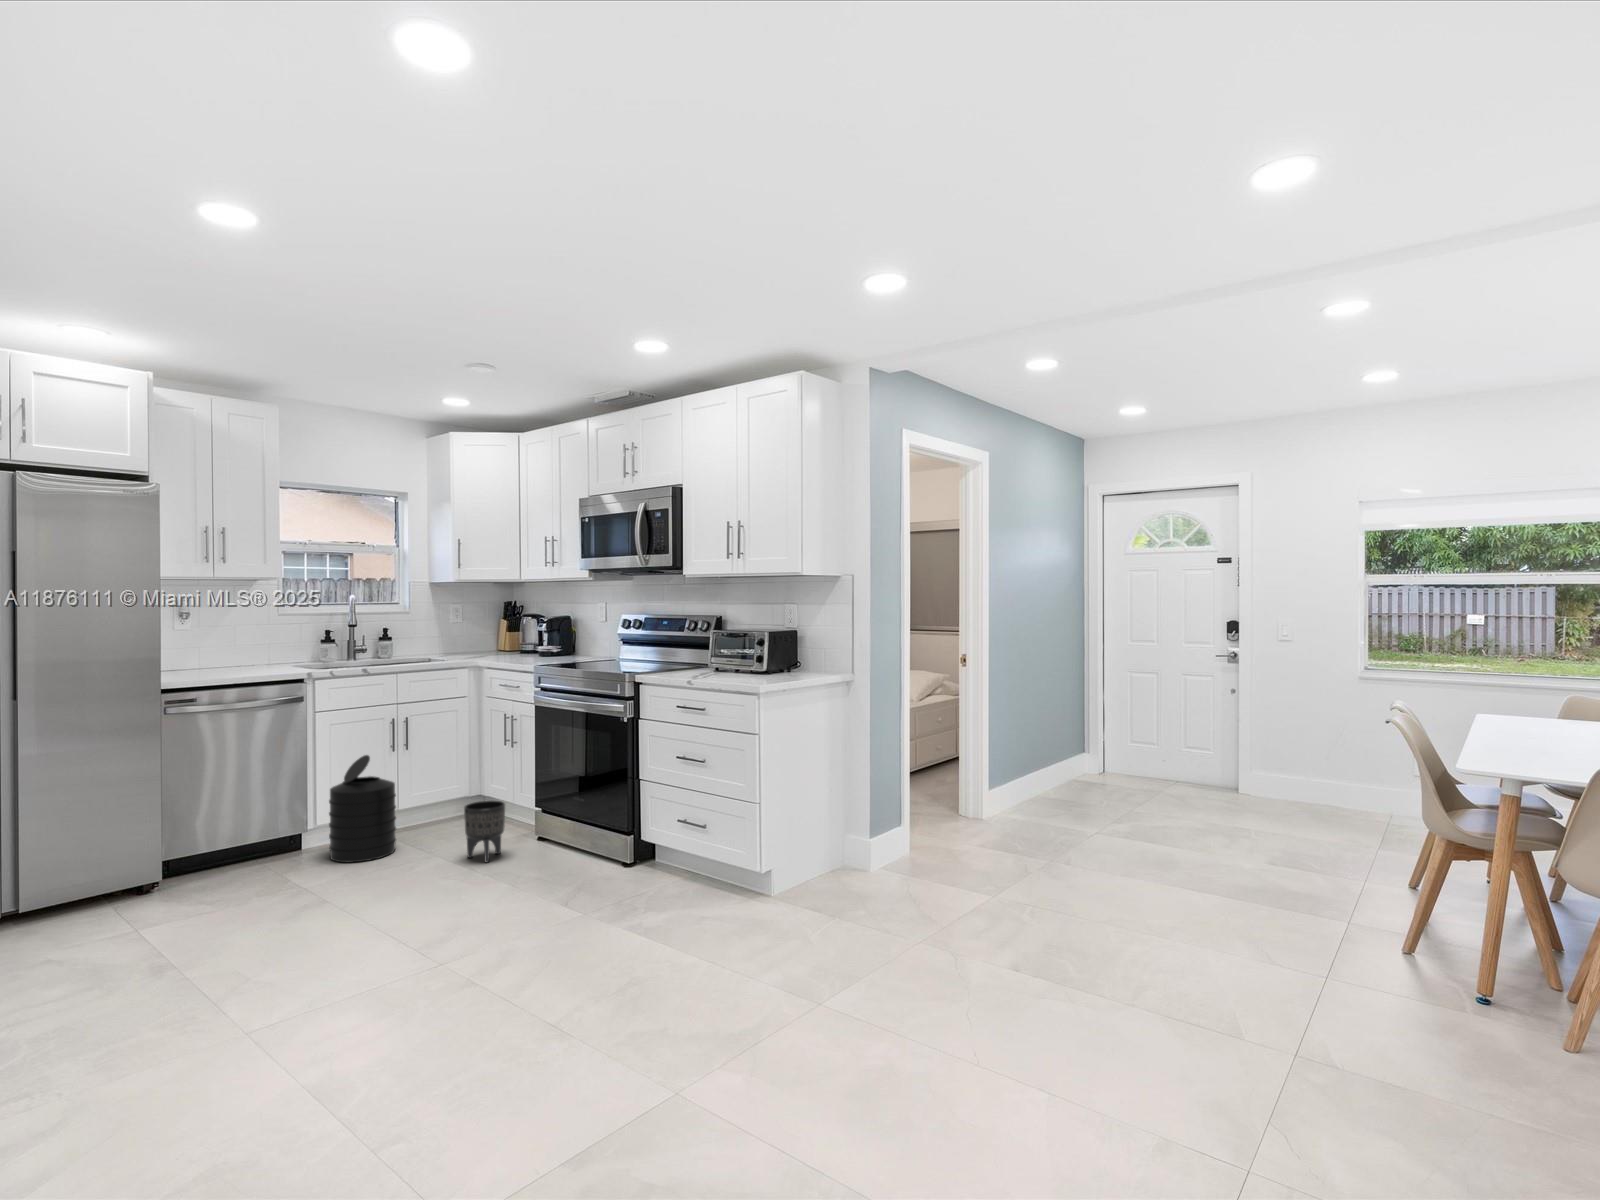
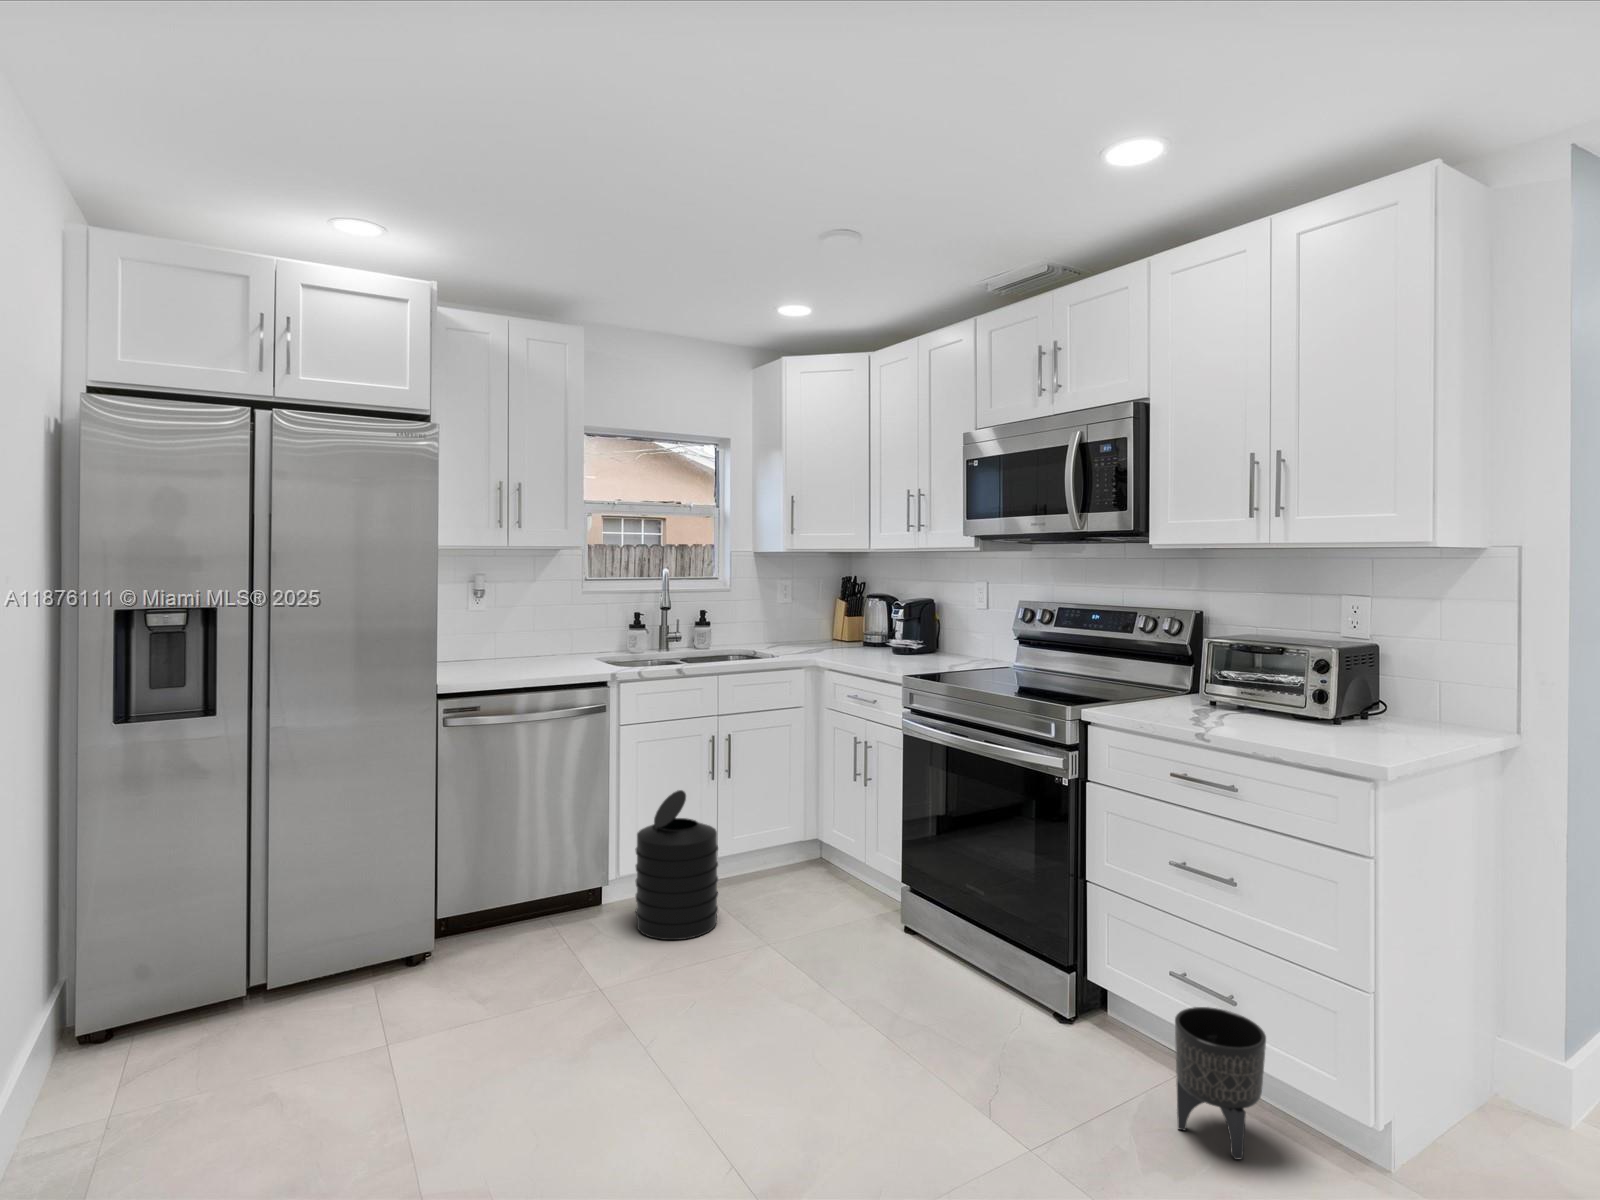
planter: present [464,801,505,862] -> present [1175,1007,1266,1159]

